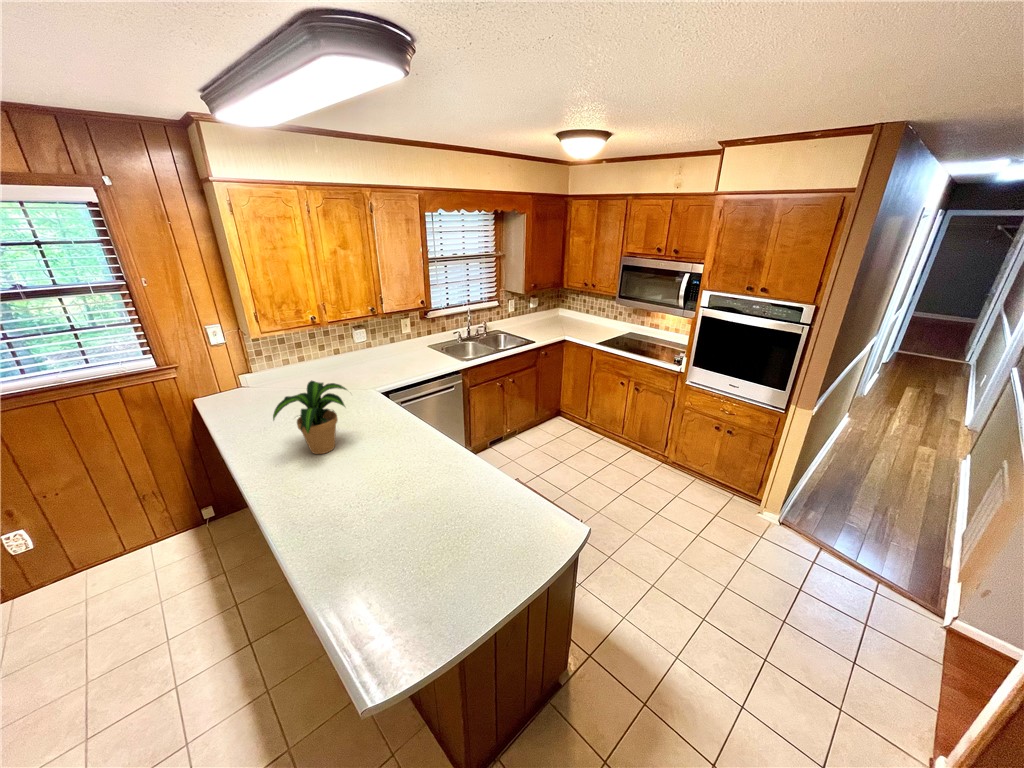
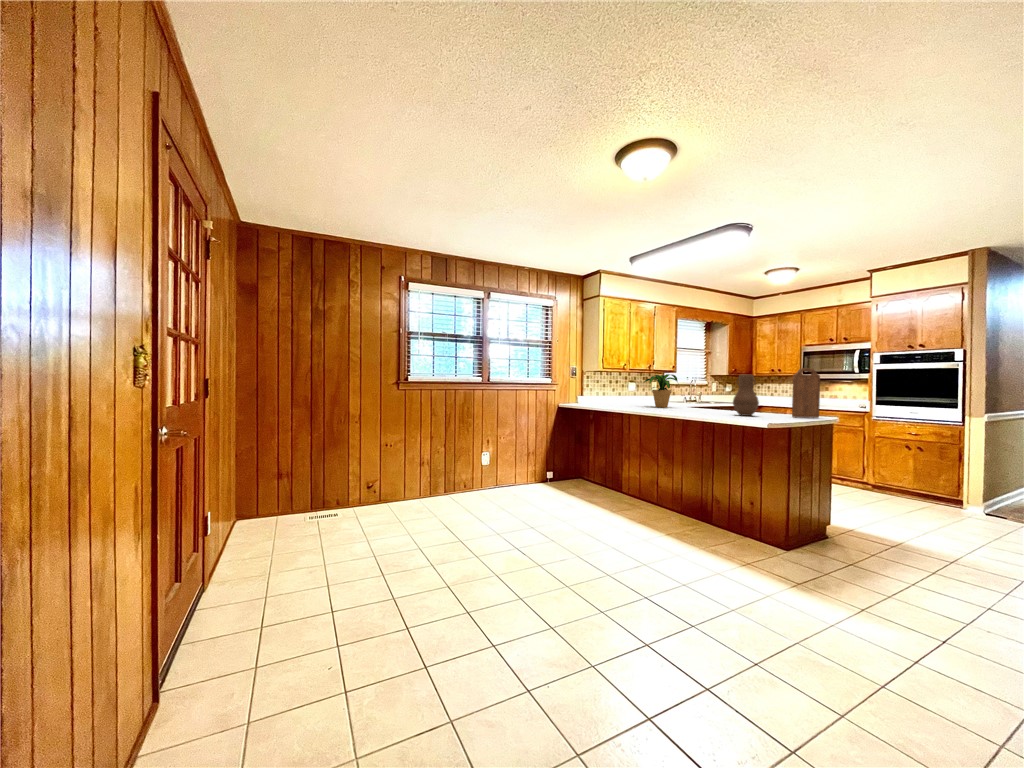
cutting board: none [486,469,551,573] -> present [792,368,820,418]
vase: none [365,479,421,575] -> present [733,374,759,416]

